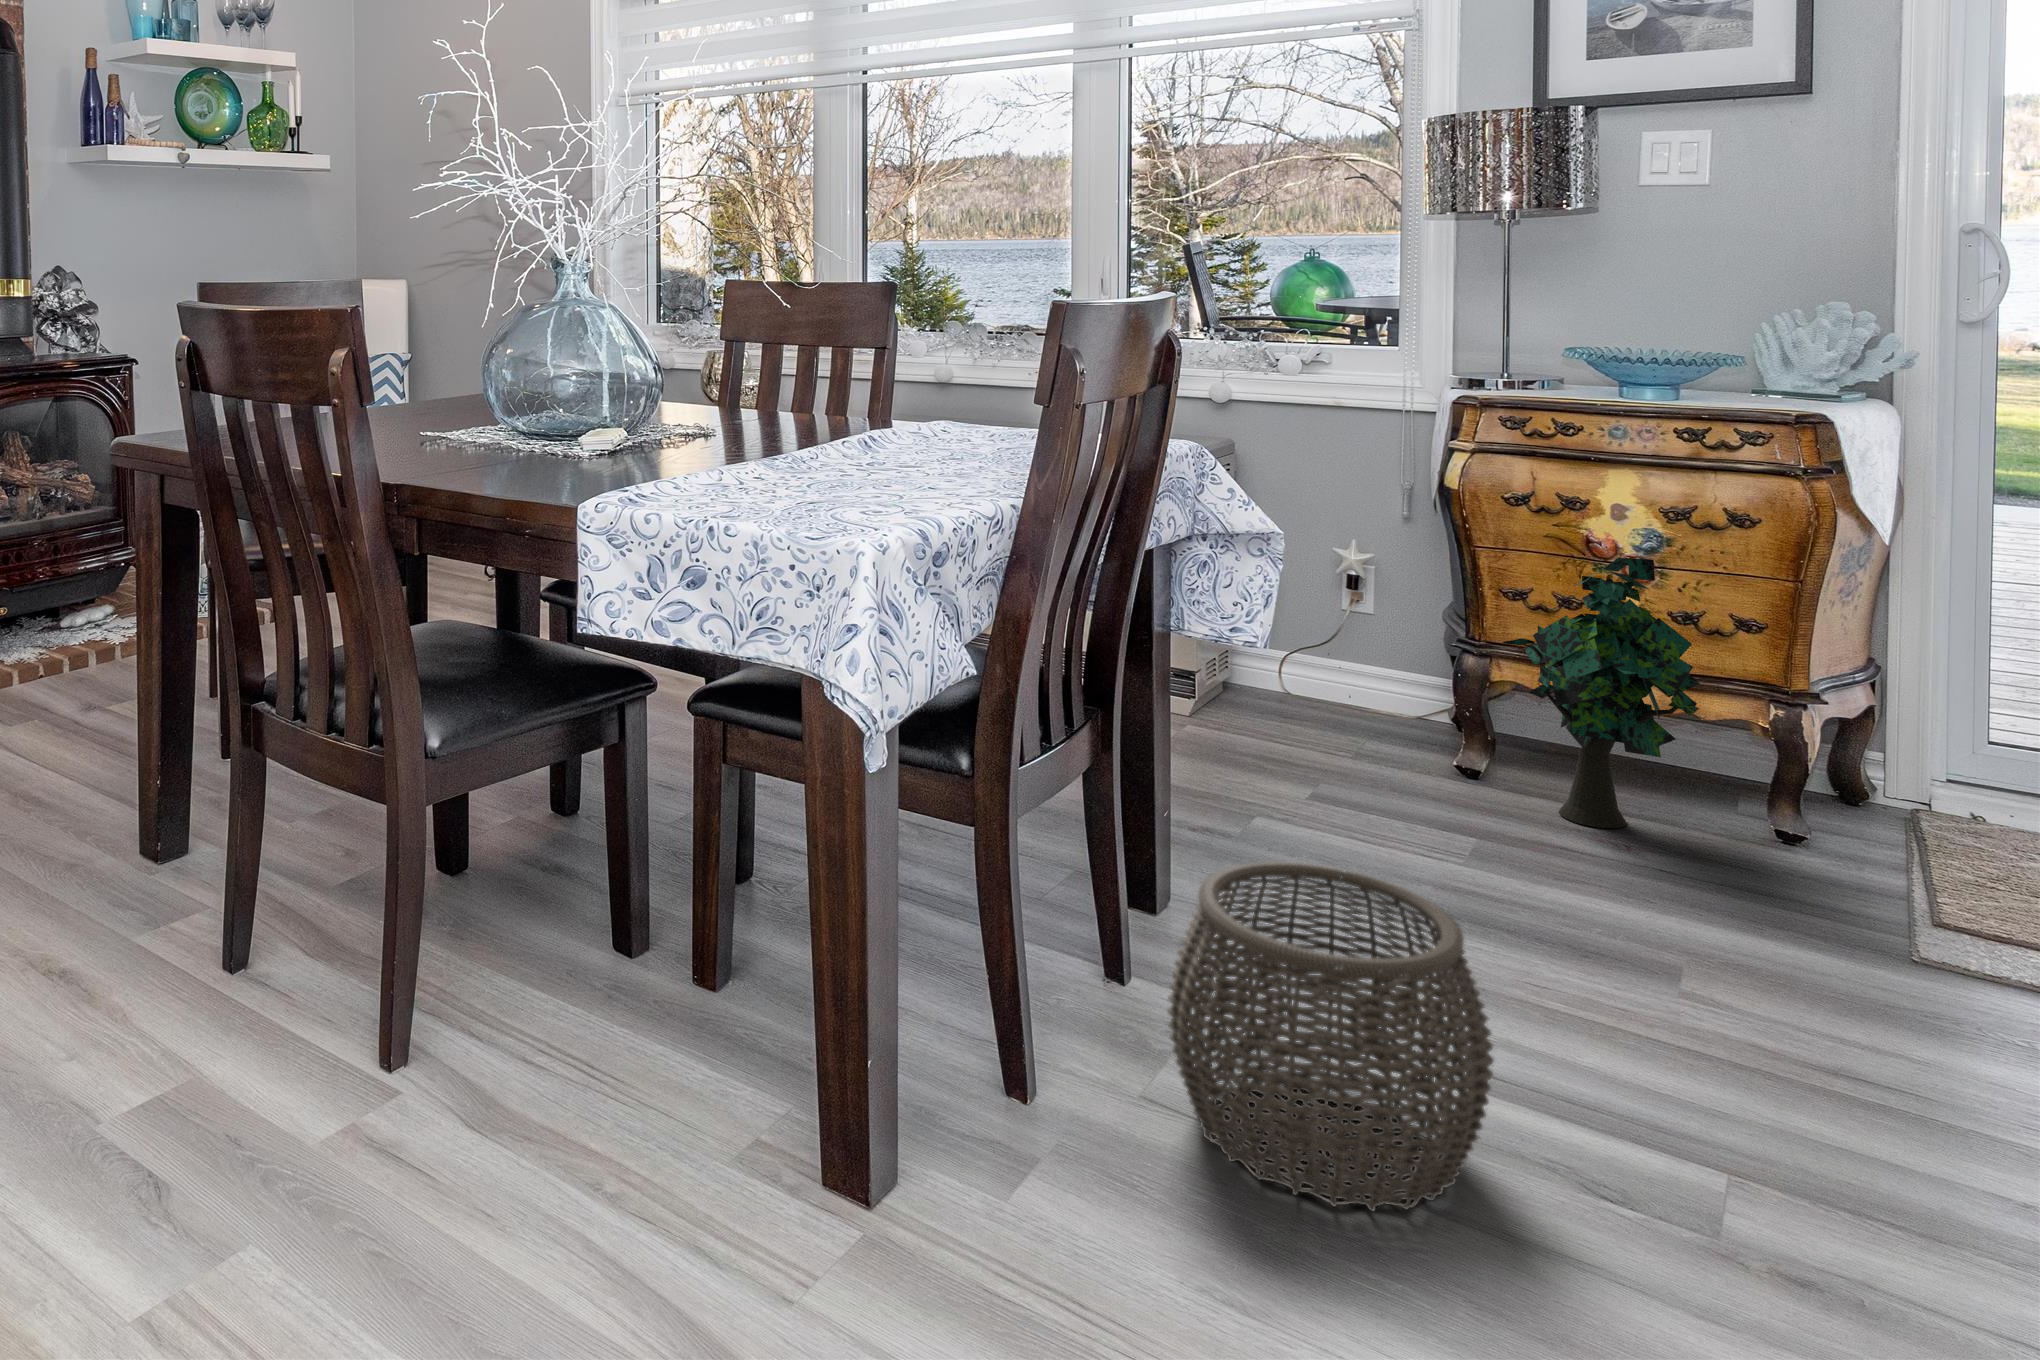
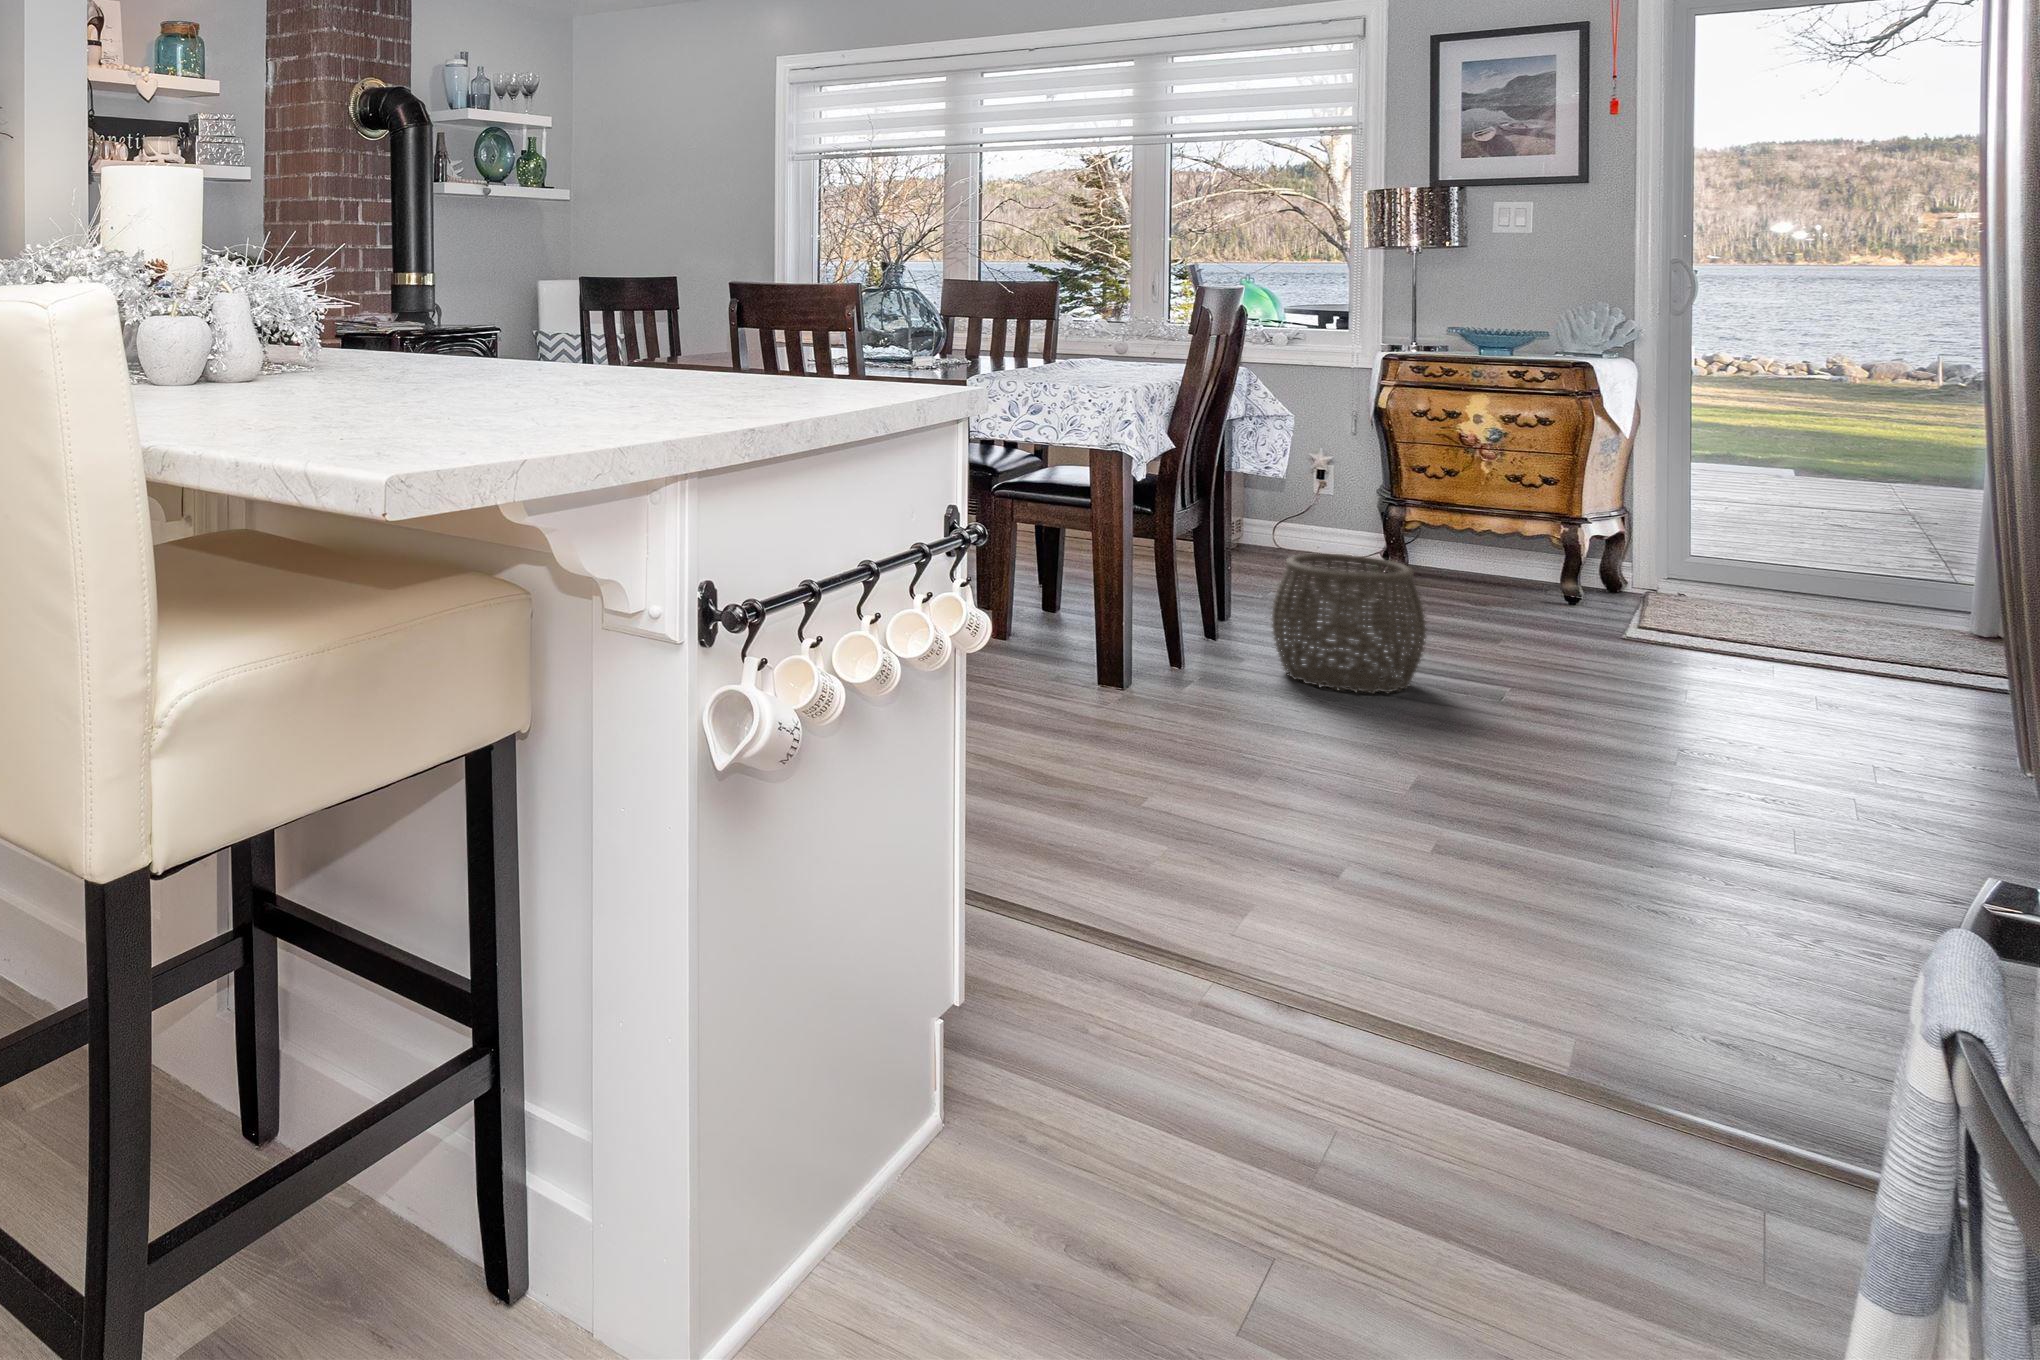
decorative plant: present [1503,557,1700,828] -> none [1415,439,1525,596]

